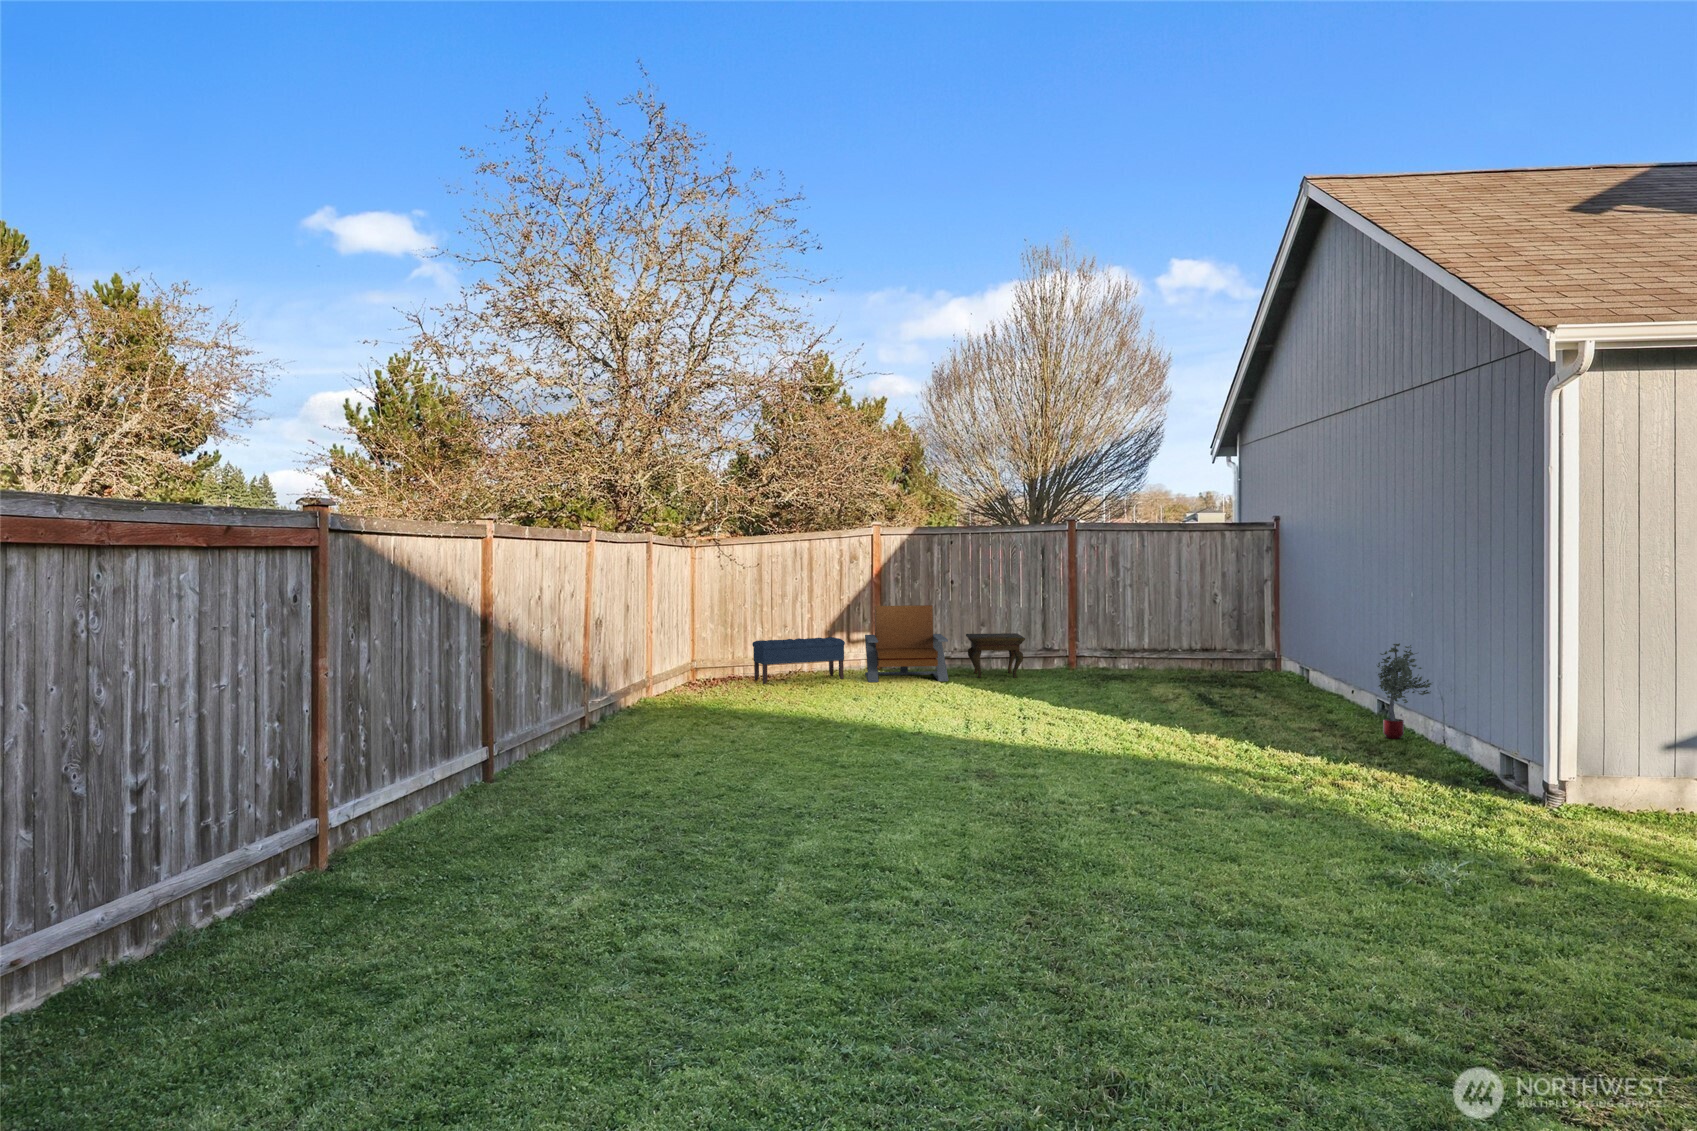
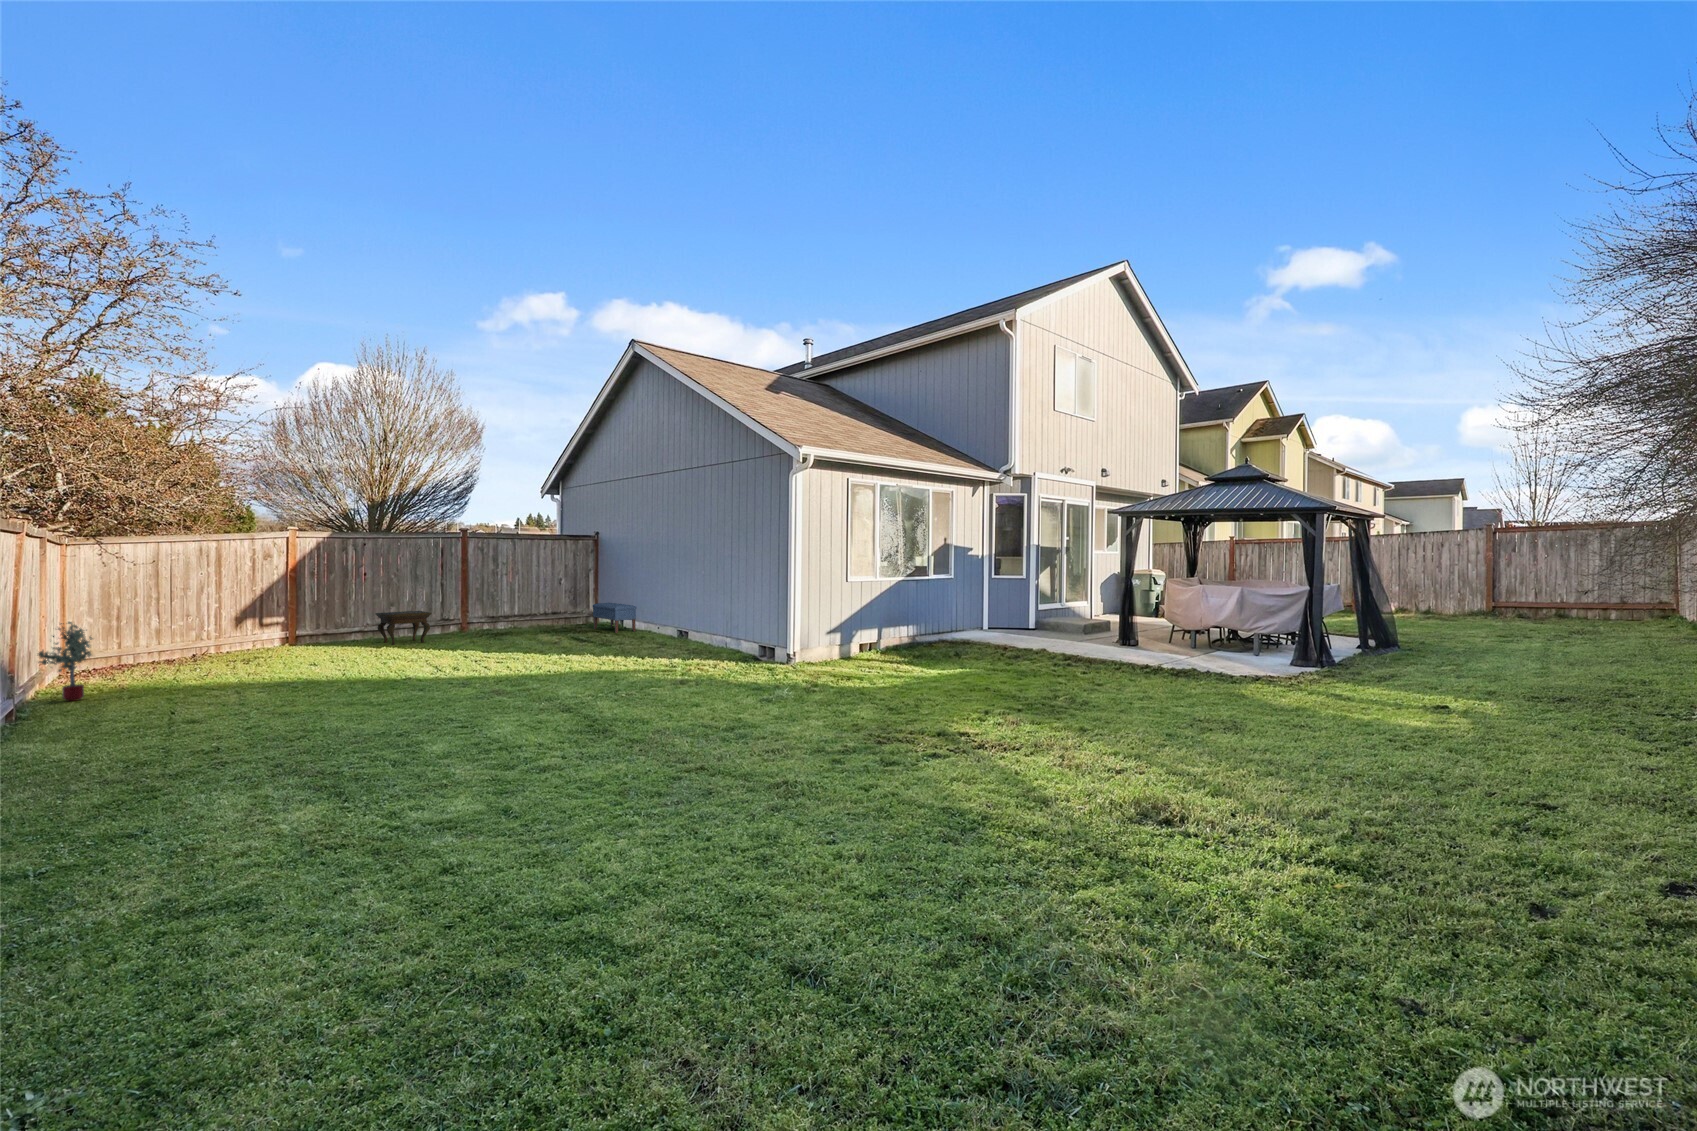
lounge chair: present [865,605,948,682] -> none [280,592,369,655]
bench: present [752,637,845,684] -> present [593,603,636,633]
potted tree: present [1377,643,1432,739] -> present [38,622,93,701]

